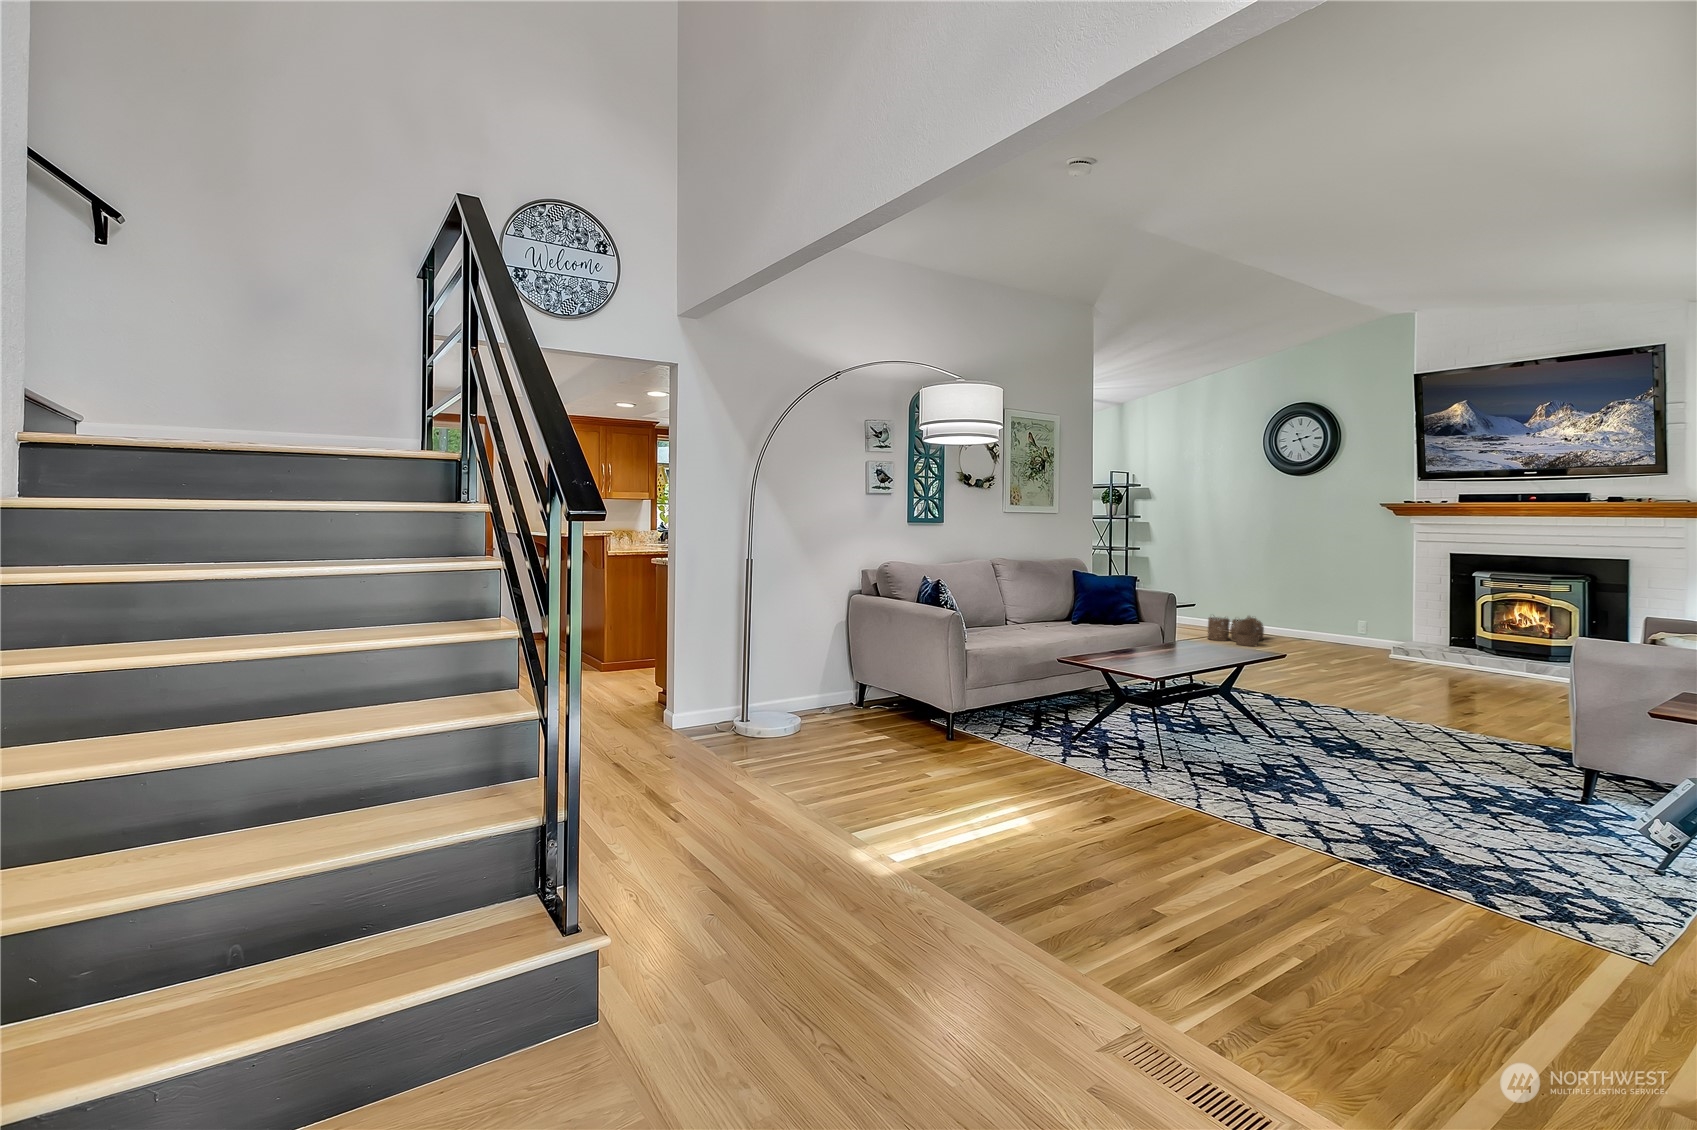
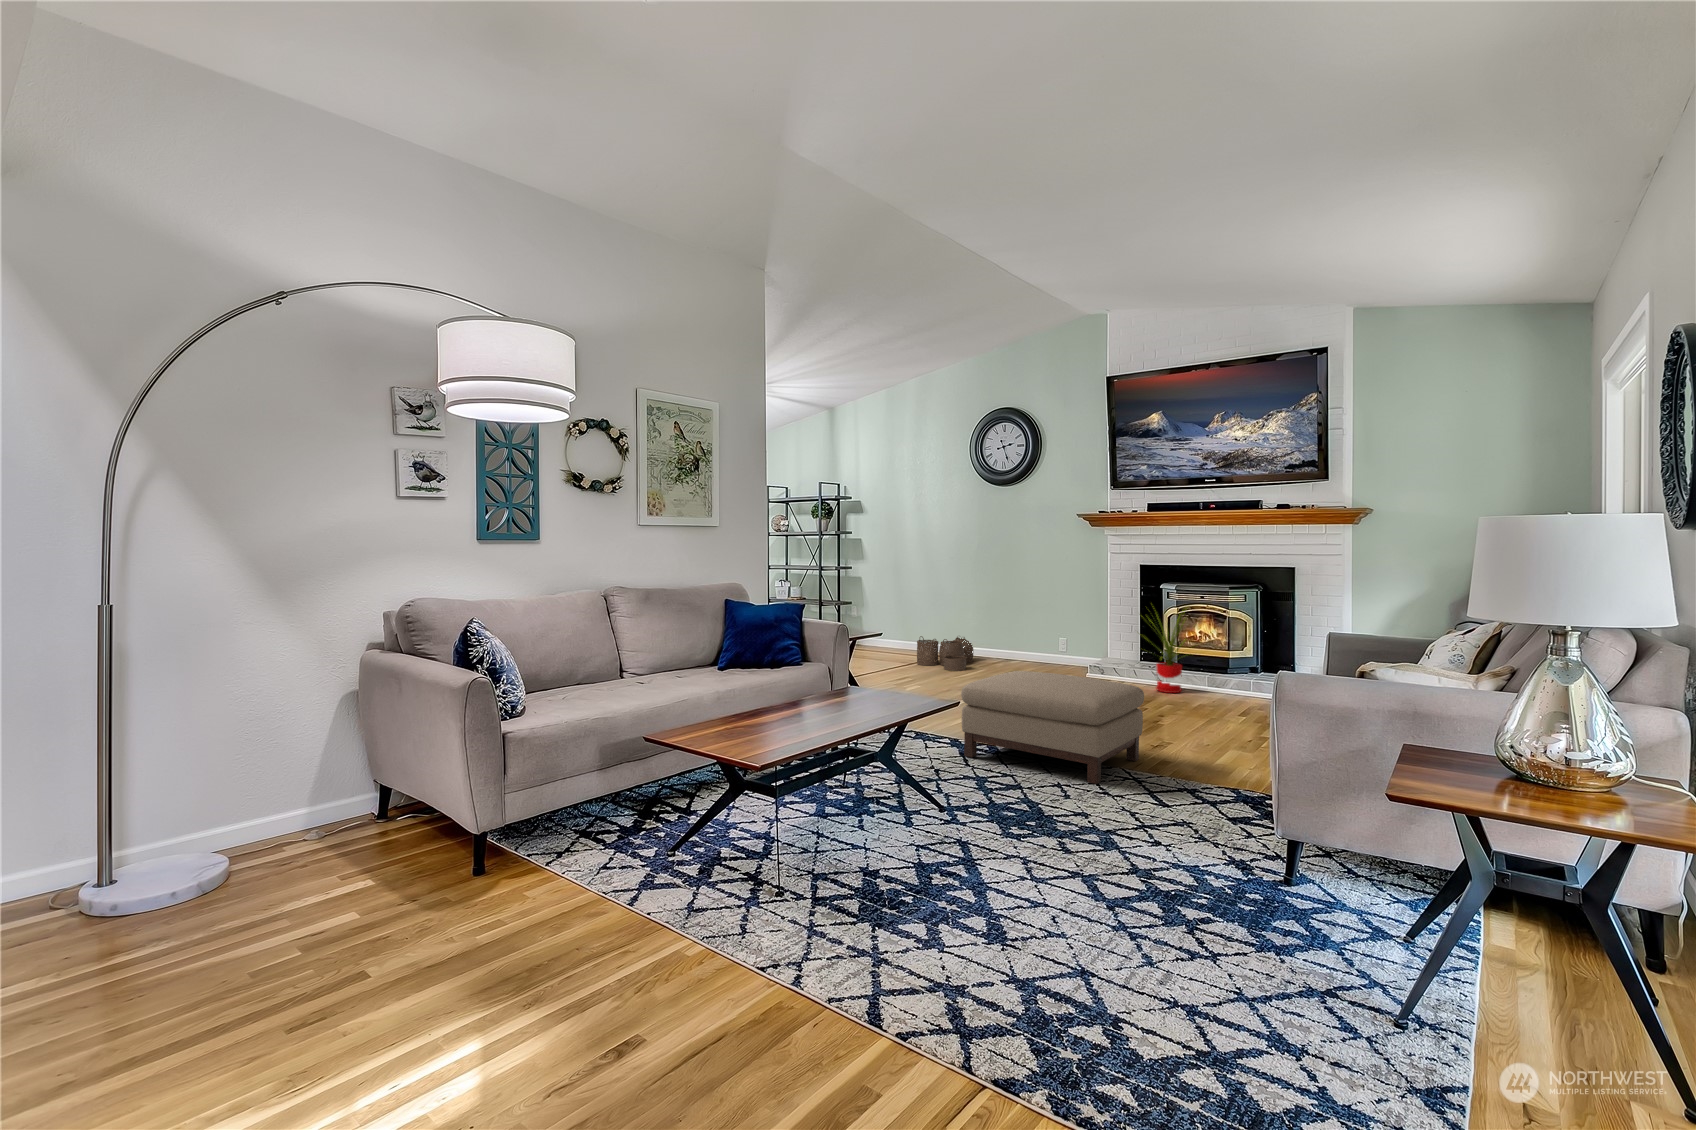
house plant: none [1441,589,1524,676] -> present [1152,617,1187,693]
ottoman: none [1279,641,1455,732] -> present [961,671,1144,784]

